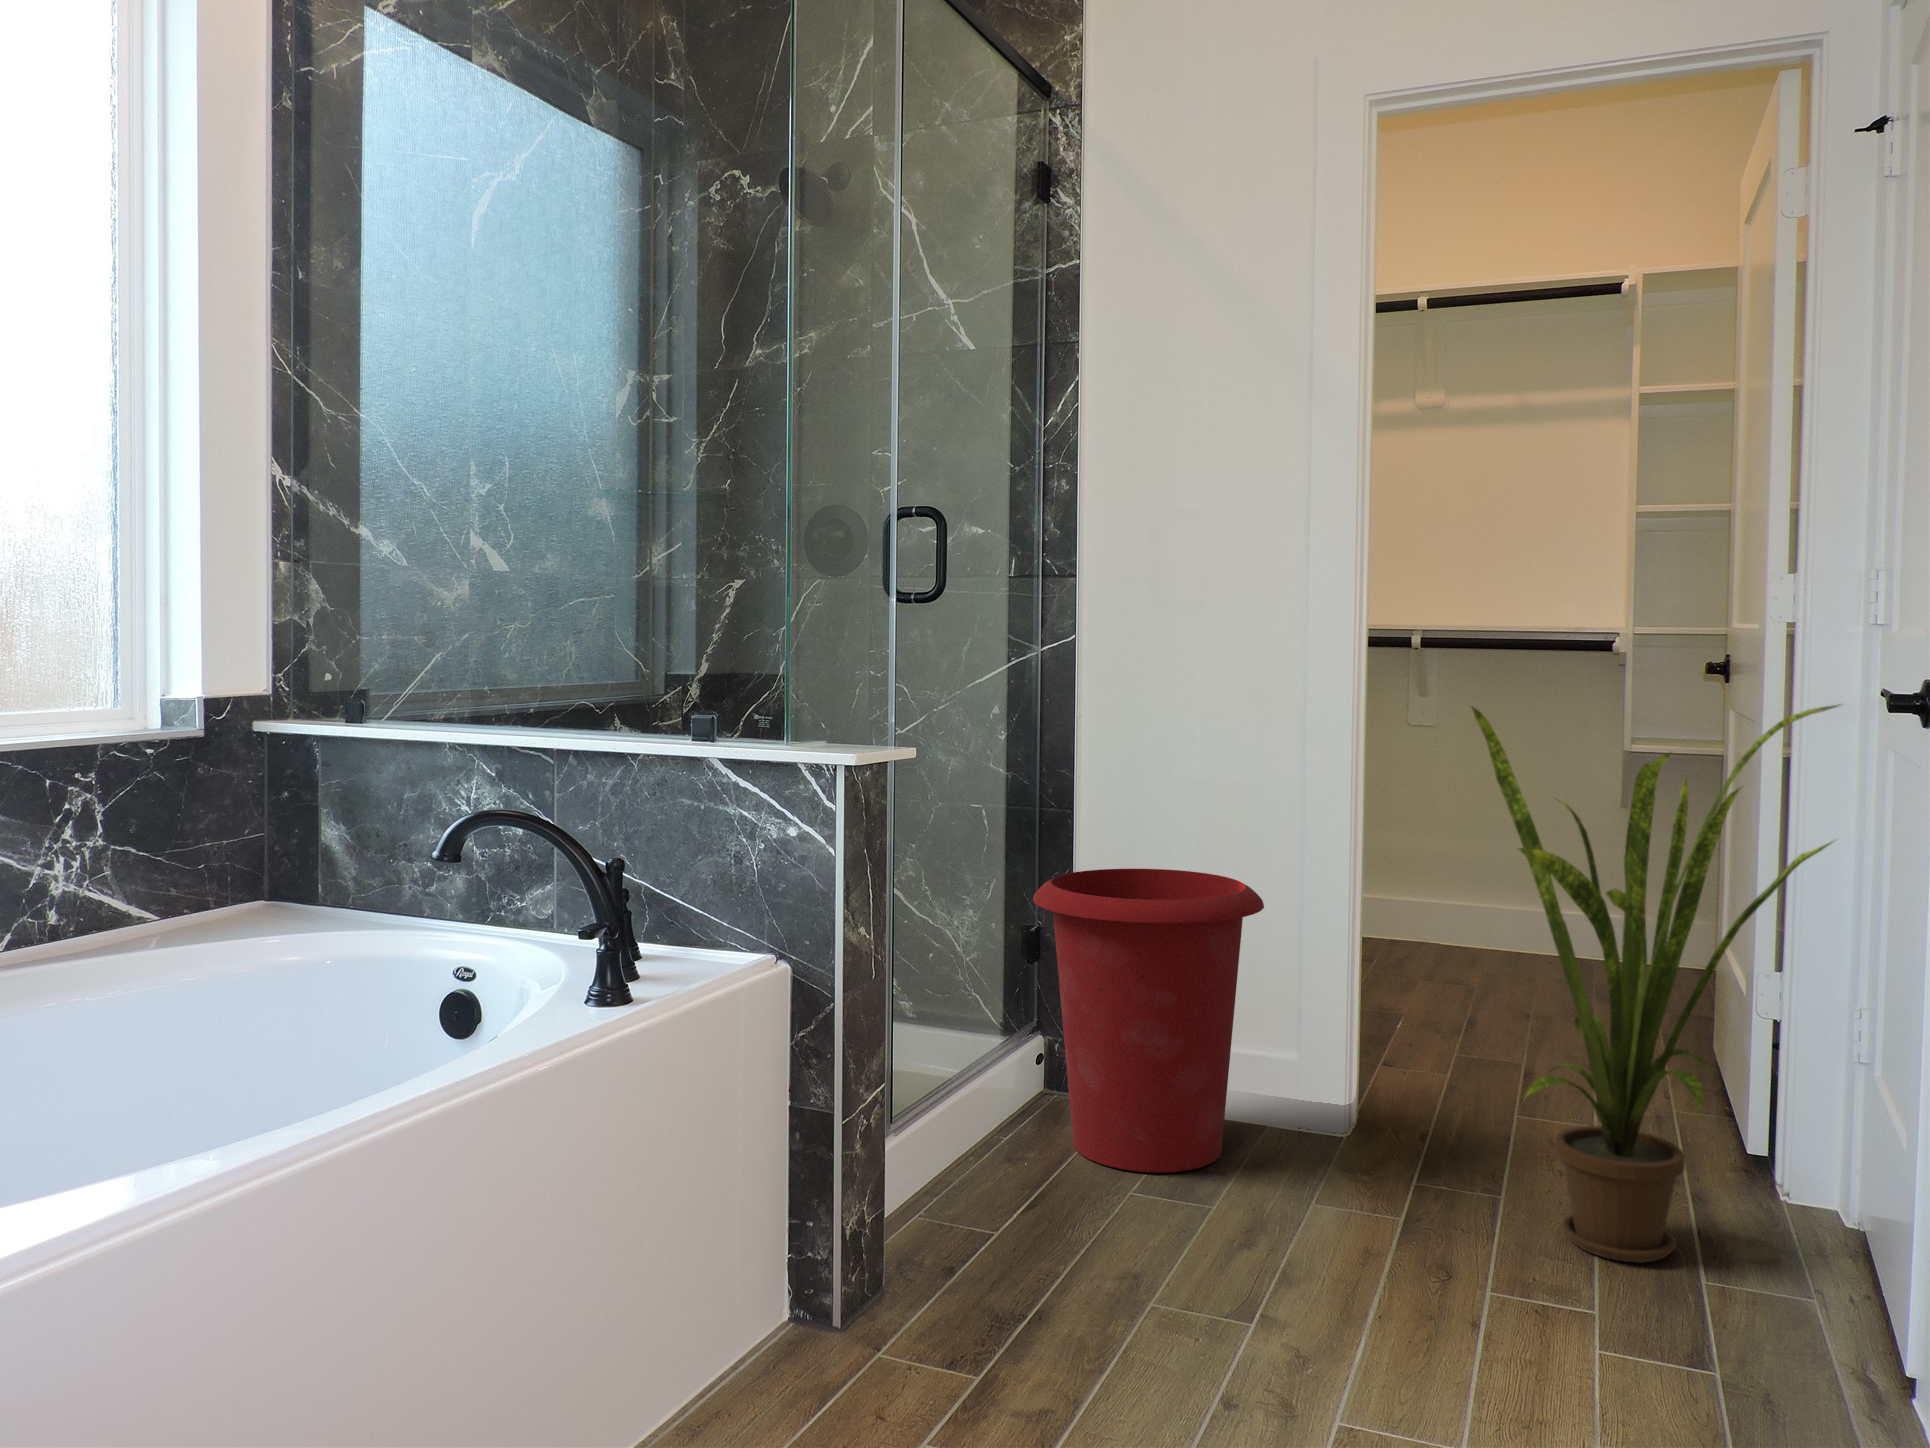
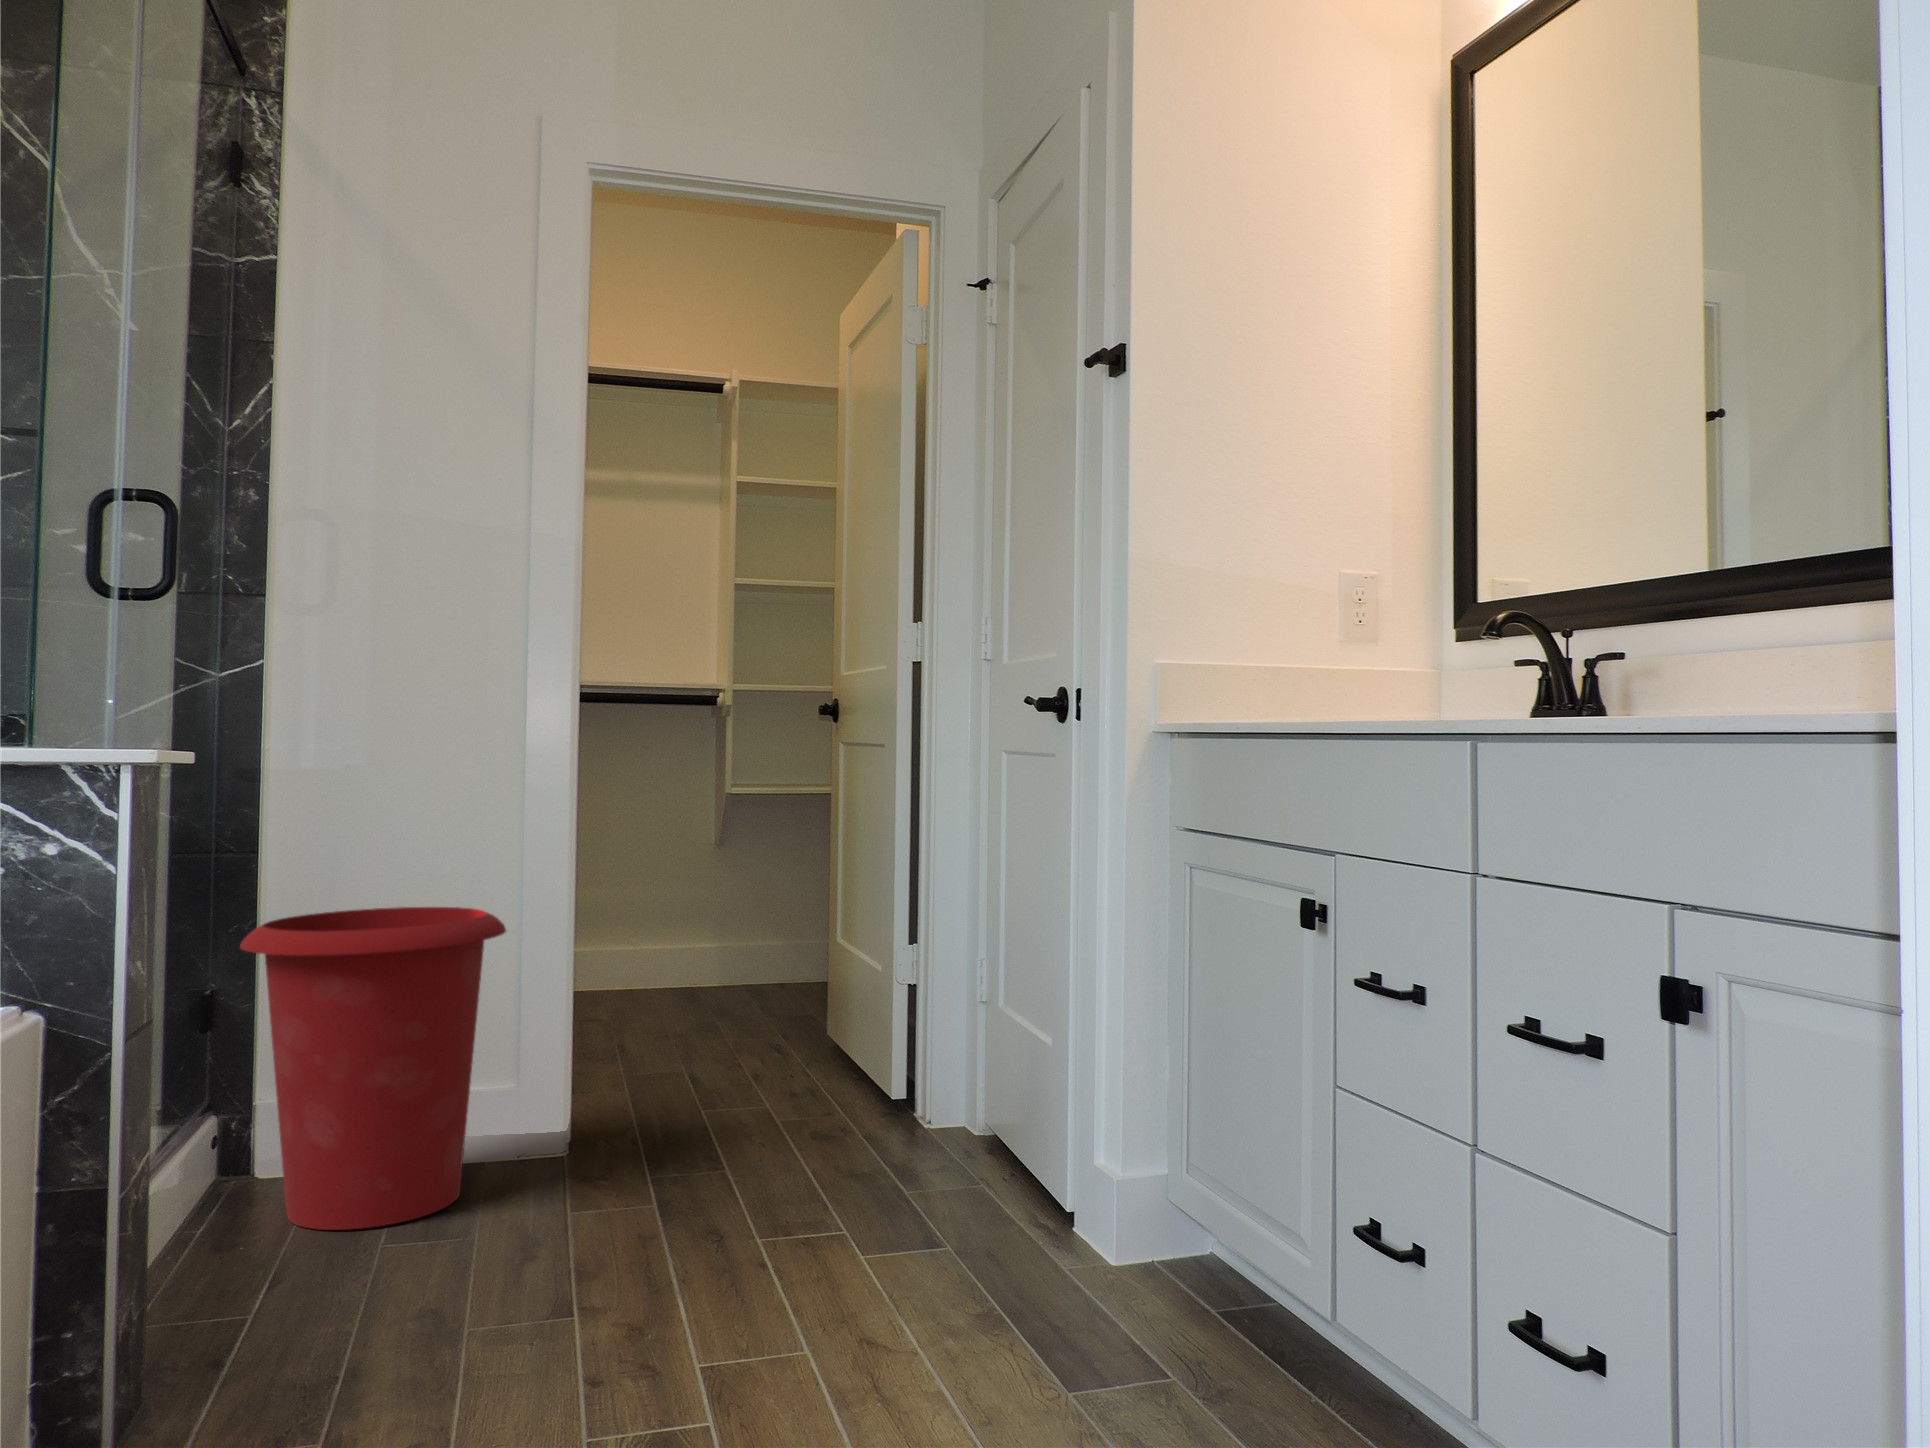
house plant: present [1472,705,1839,1263] -> none [724,713,988,1185]

